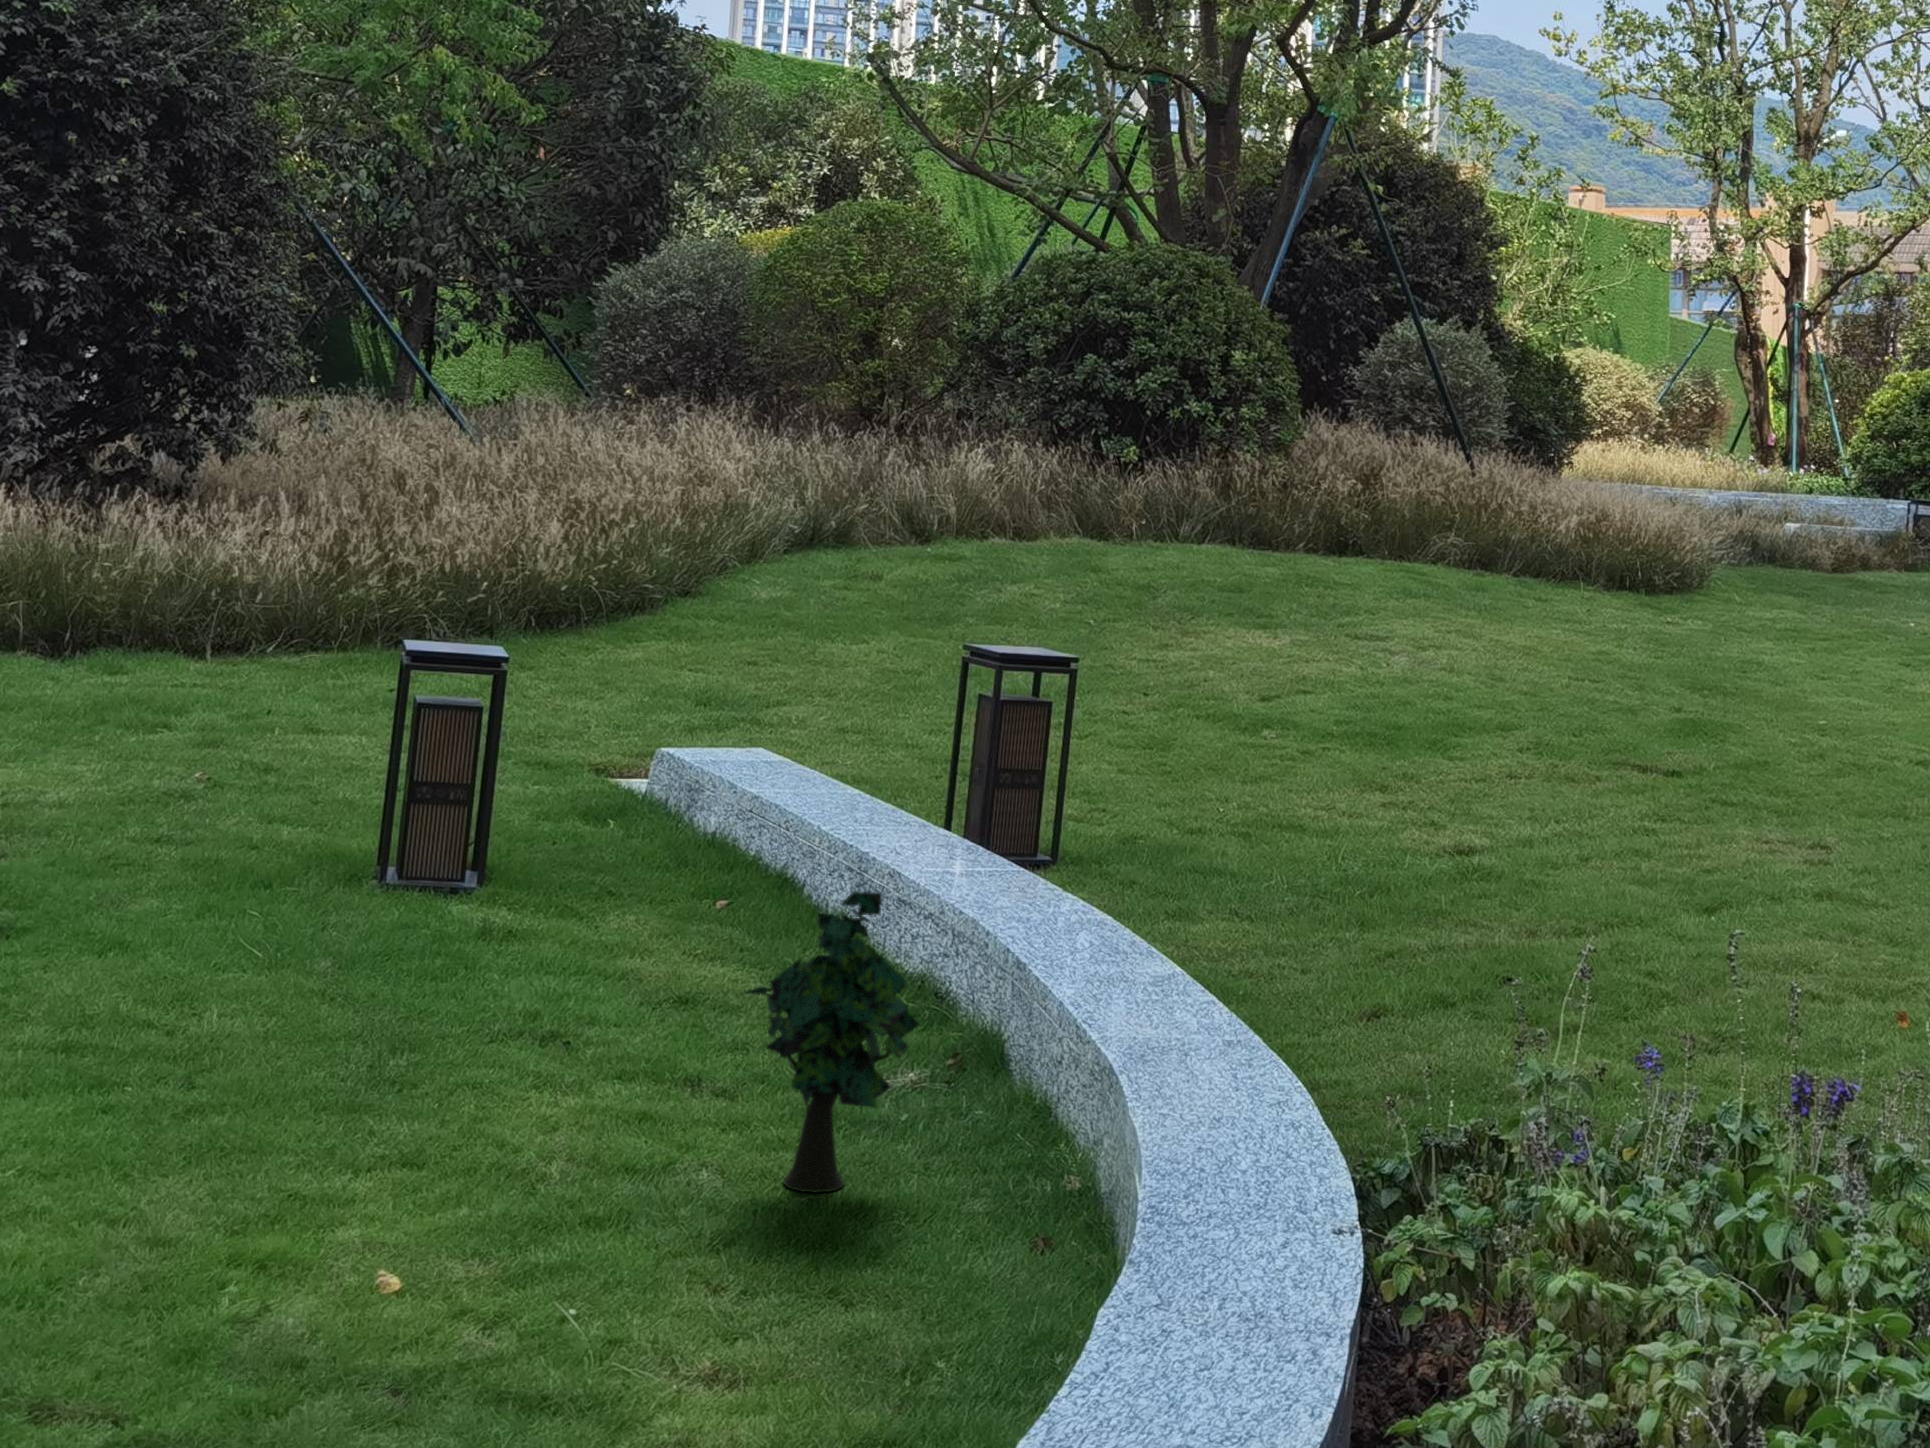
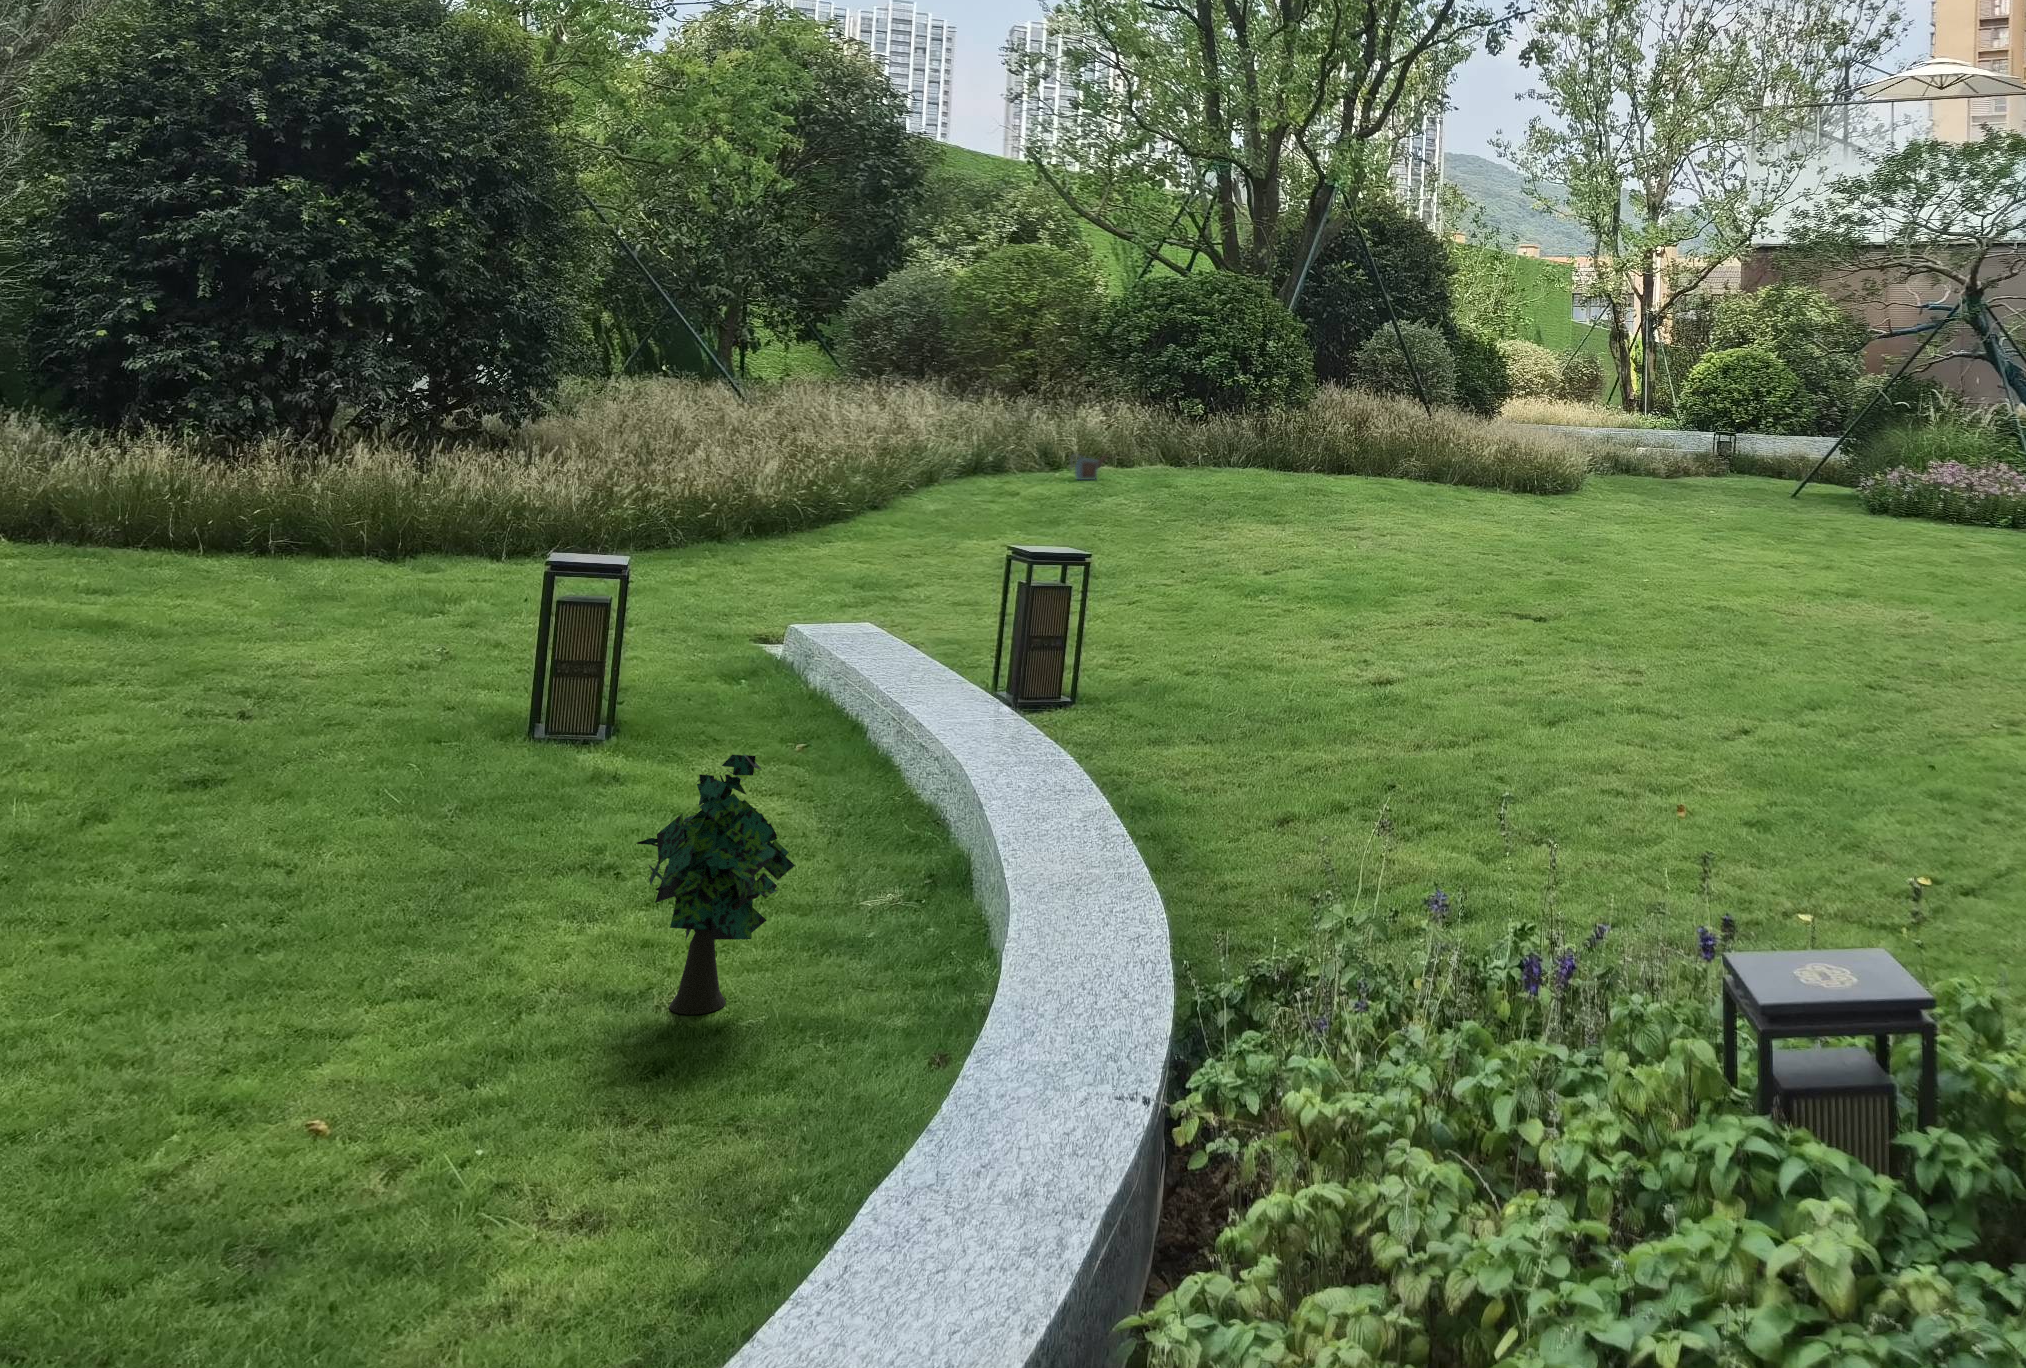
watering can: none [947,520,1003,560] -> present [1070,454,1107,480]

